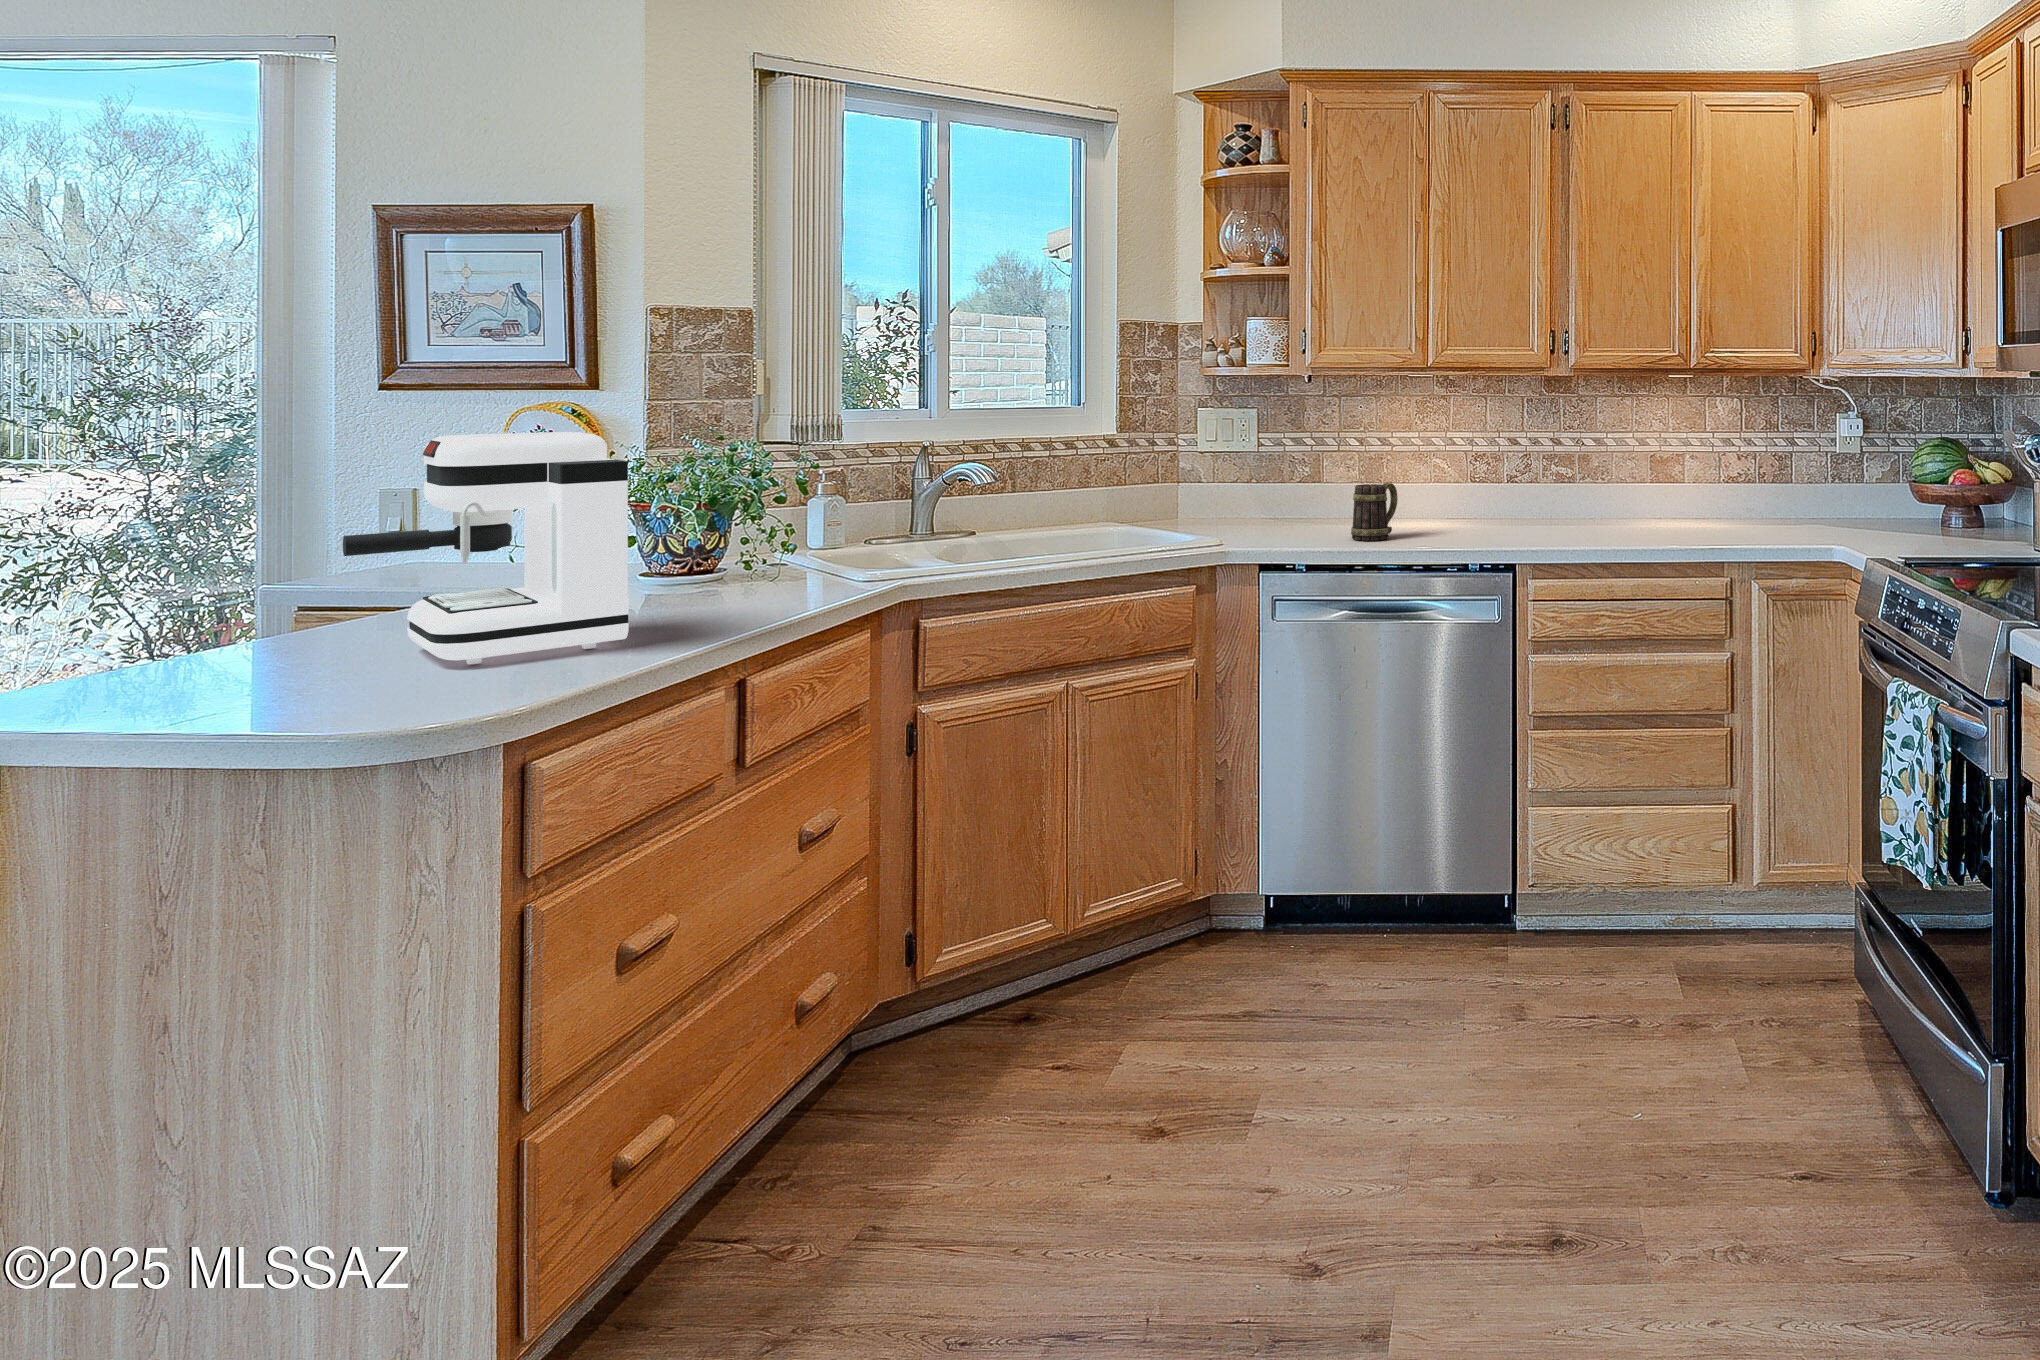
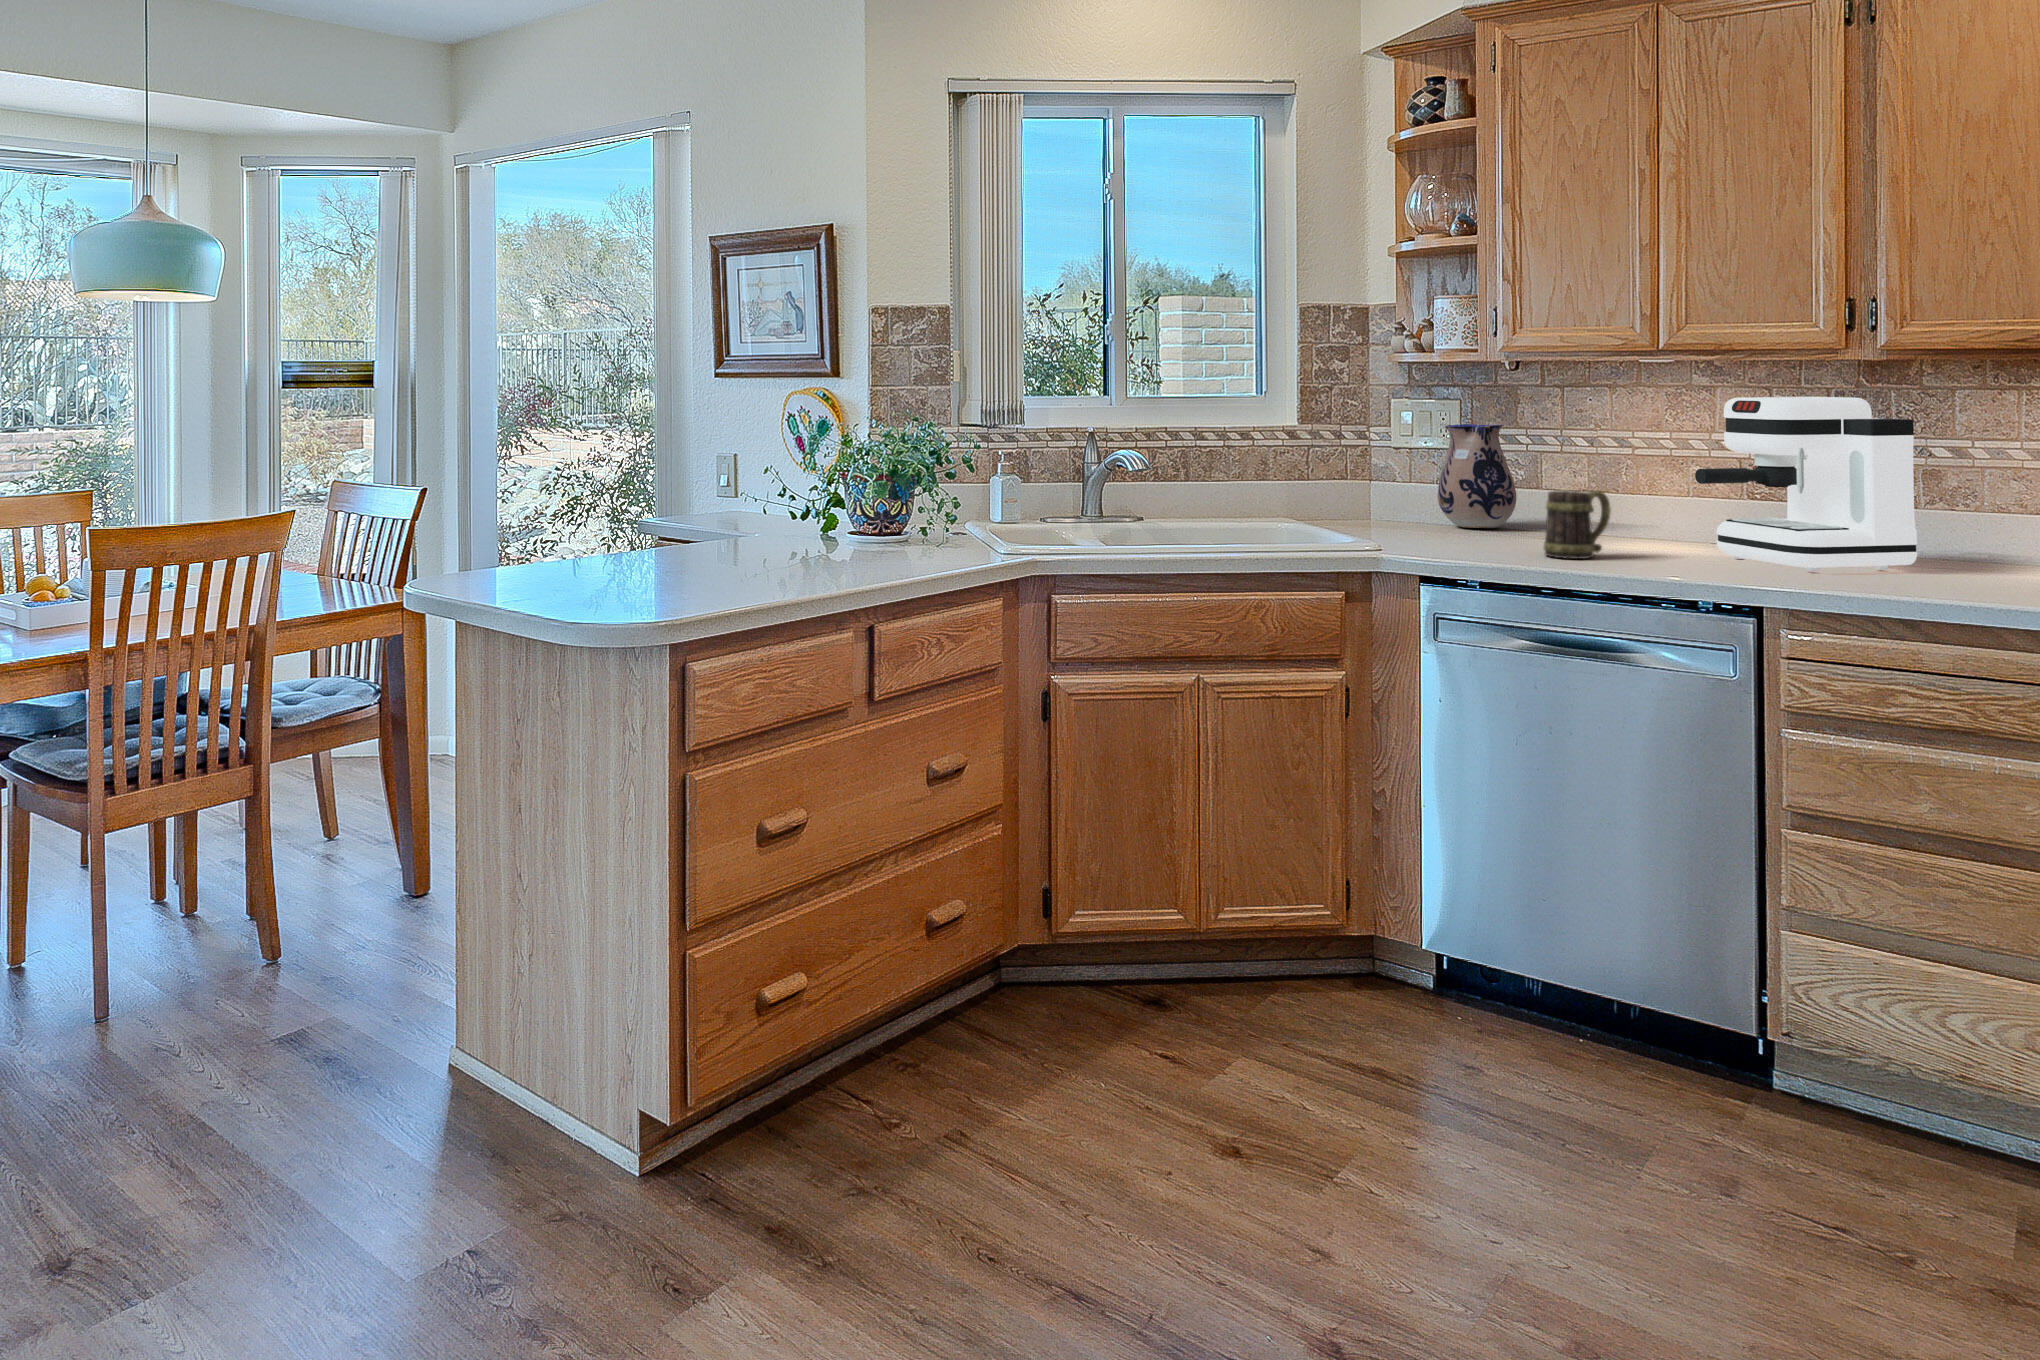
ceramic pitcher: none [1242,429,1305,520] -> present [1438,424,1516,528]
coffee maker: present [343,432,629,665] -> present [1695,397,1917,572]

